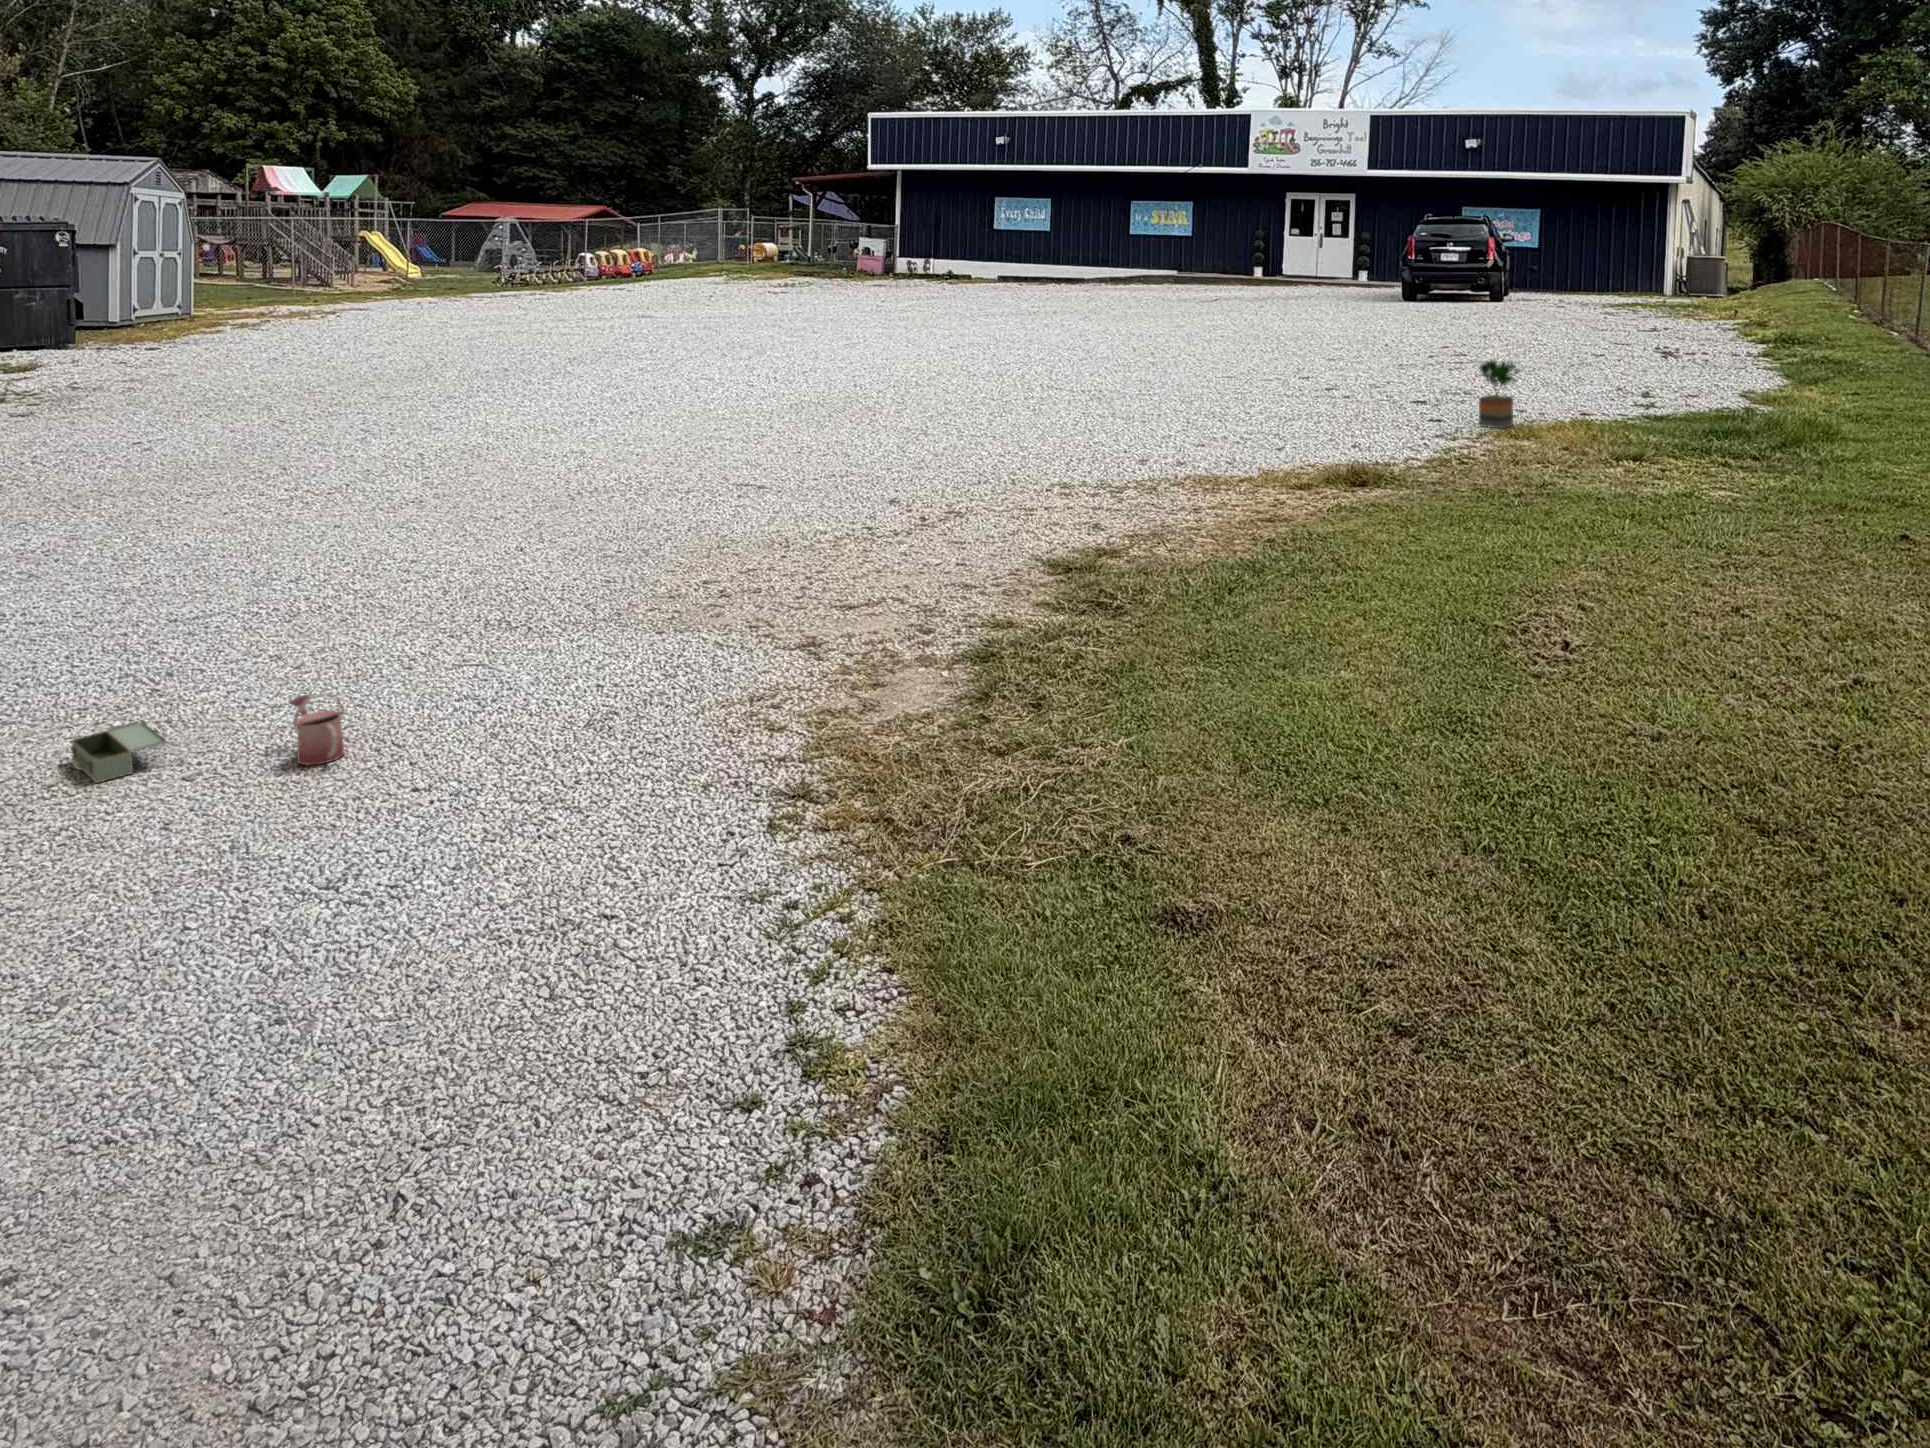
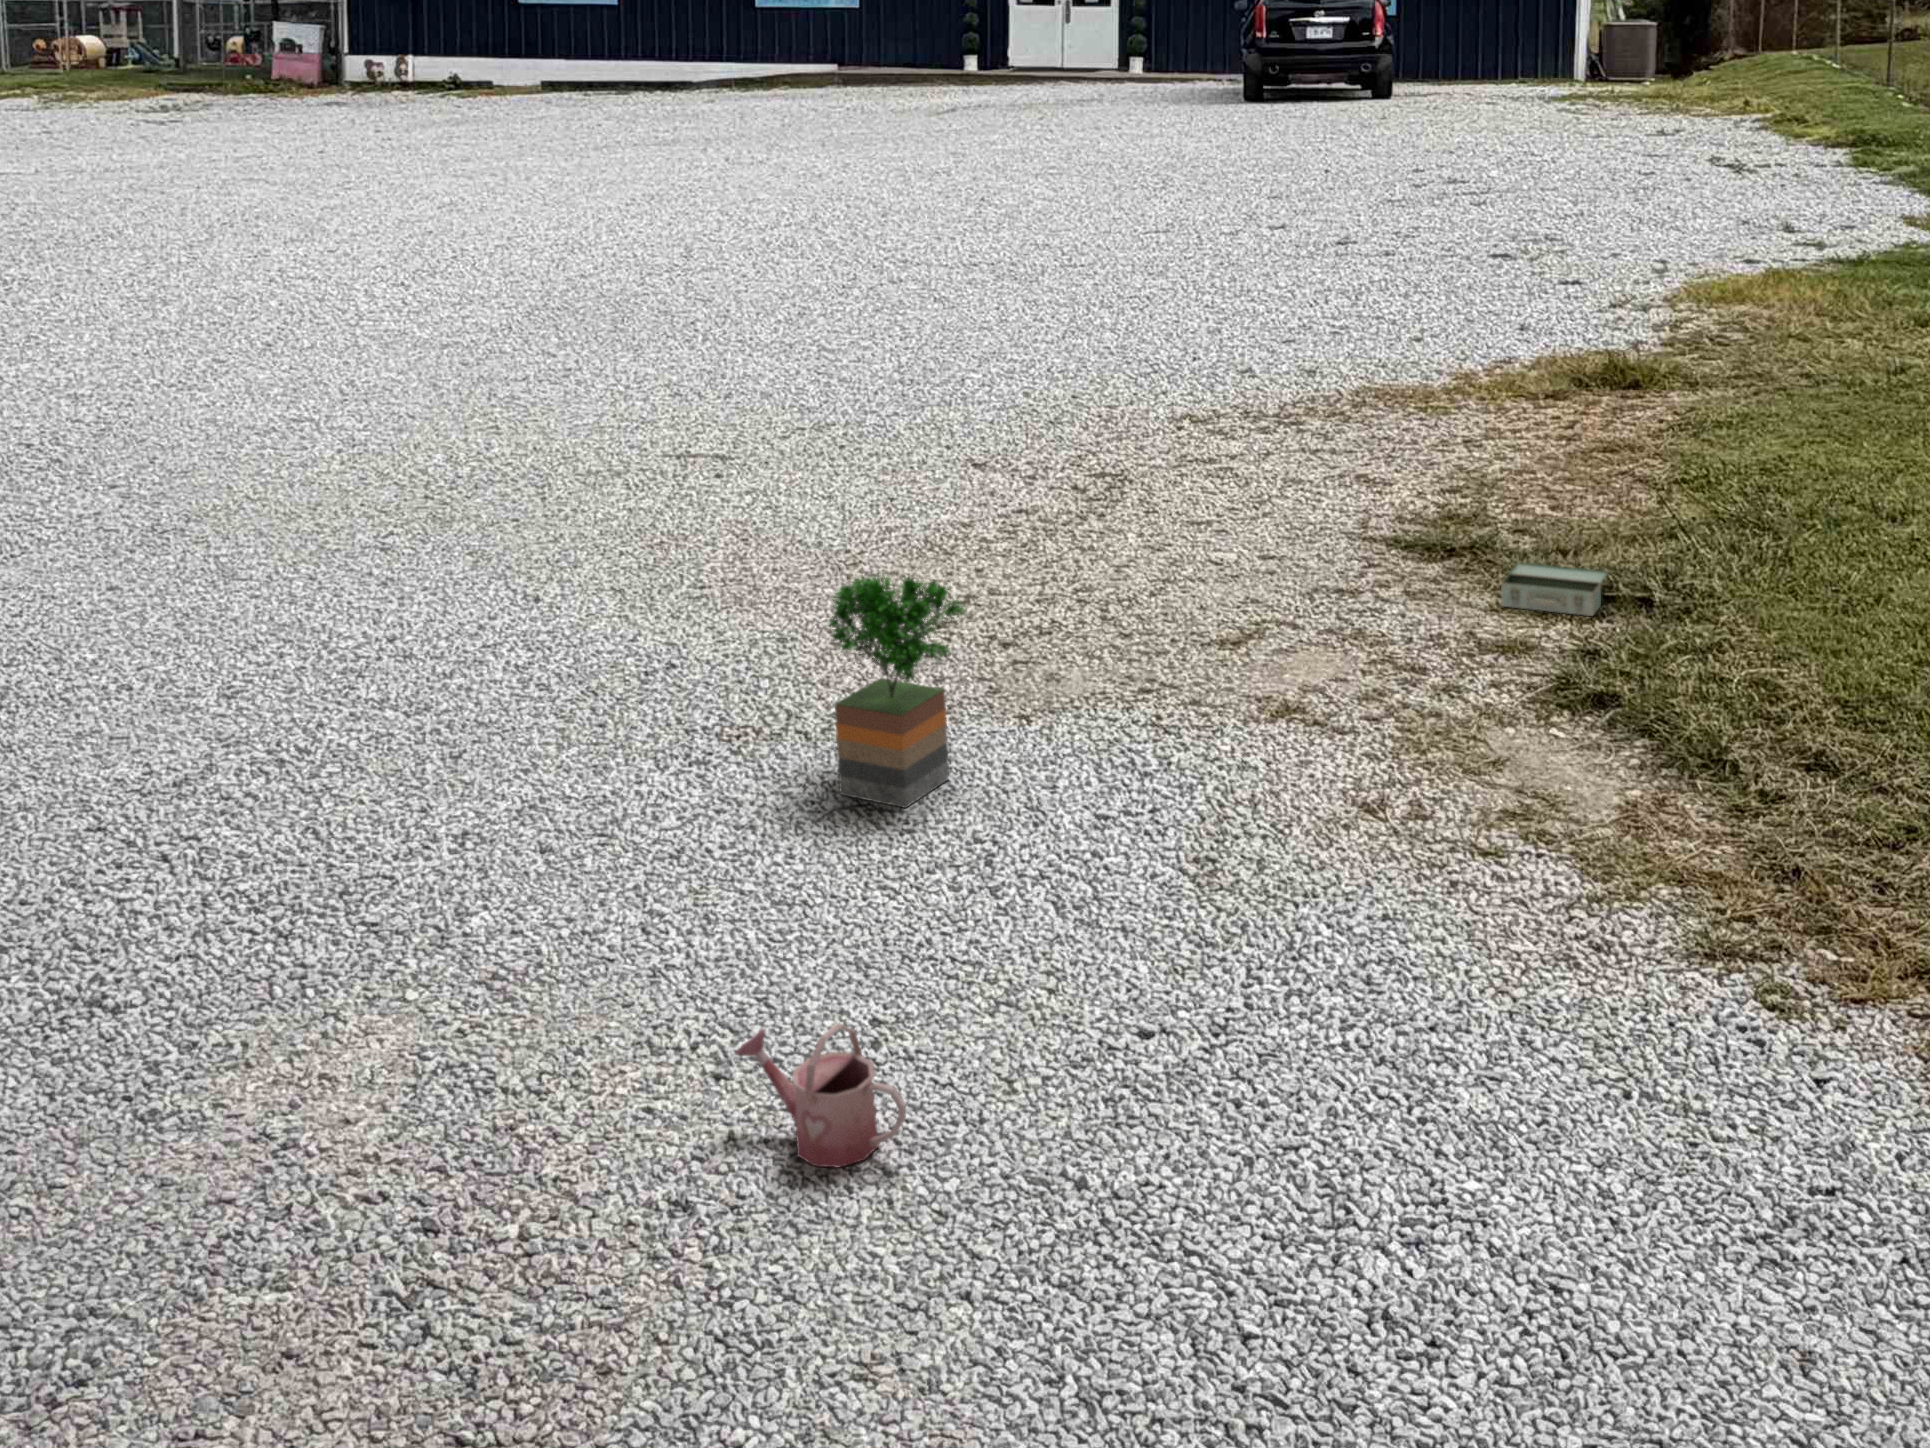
potted tree: present [1479,360,1520,428] -> present [826,574,964,808]
toolbox: present [70,722,166,783] -> present [1501,563,1607,616]

